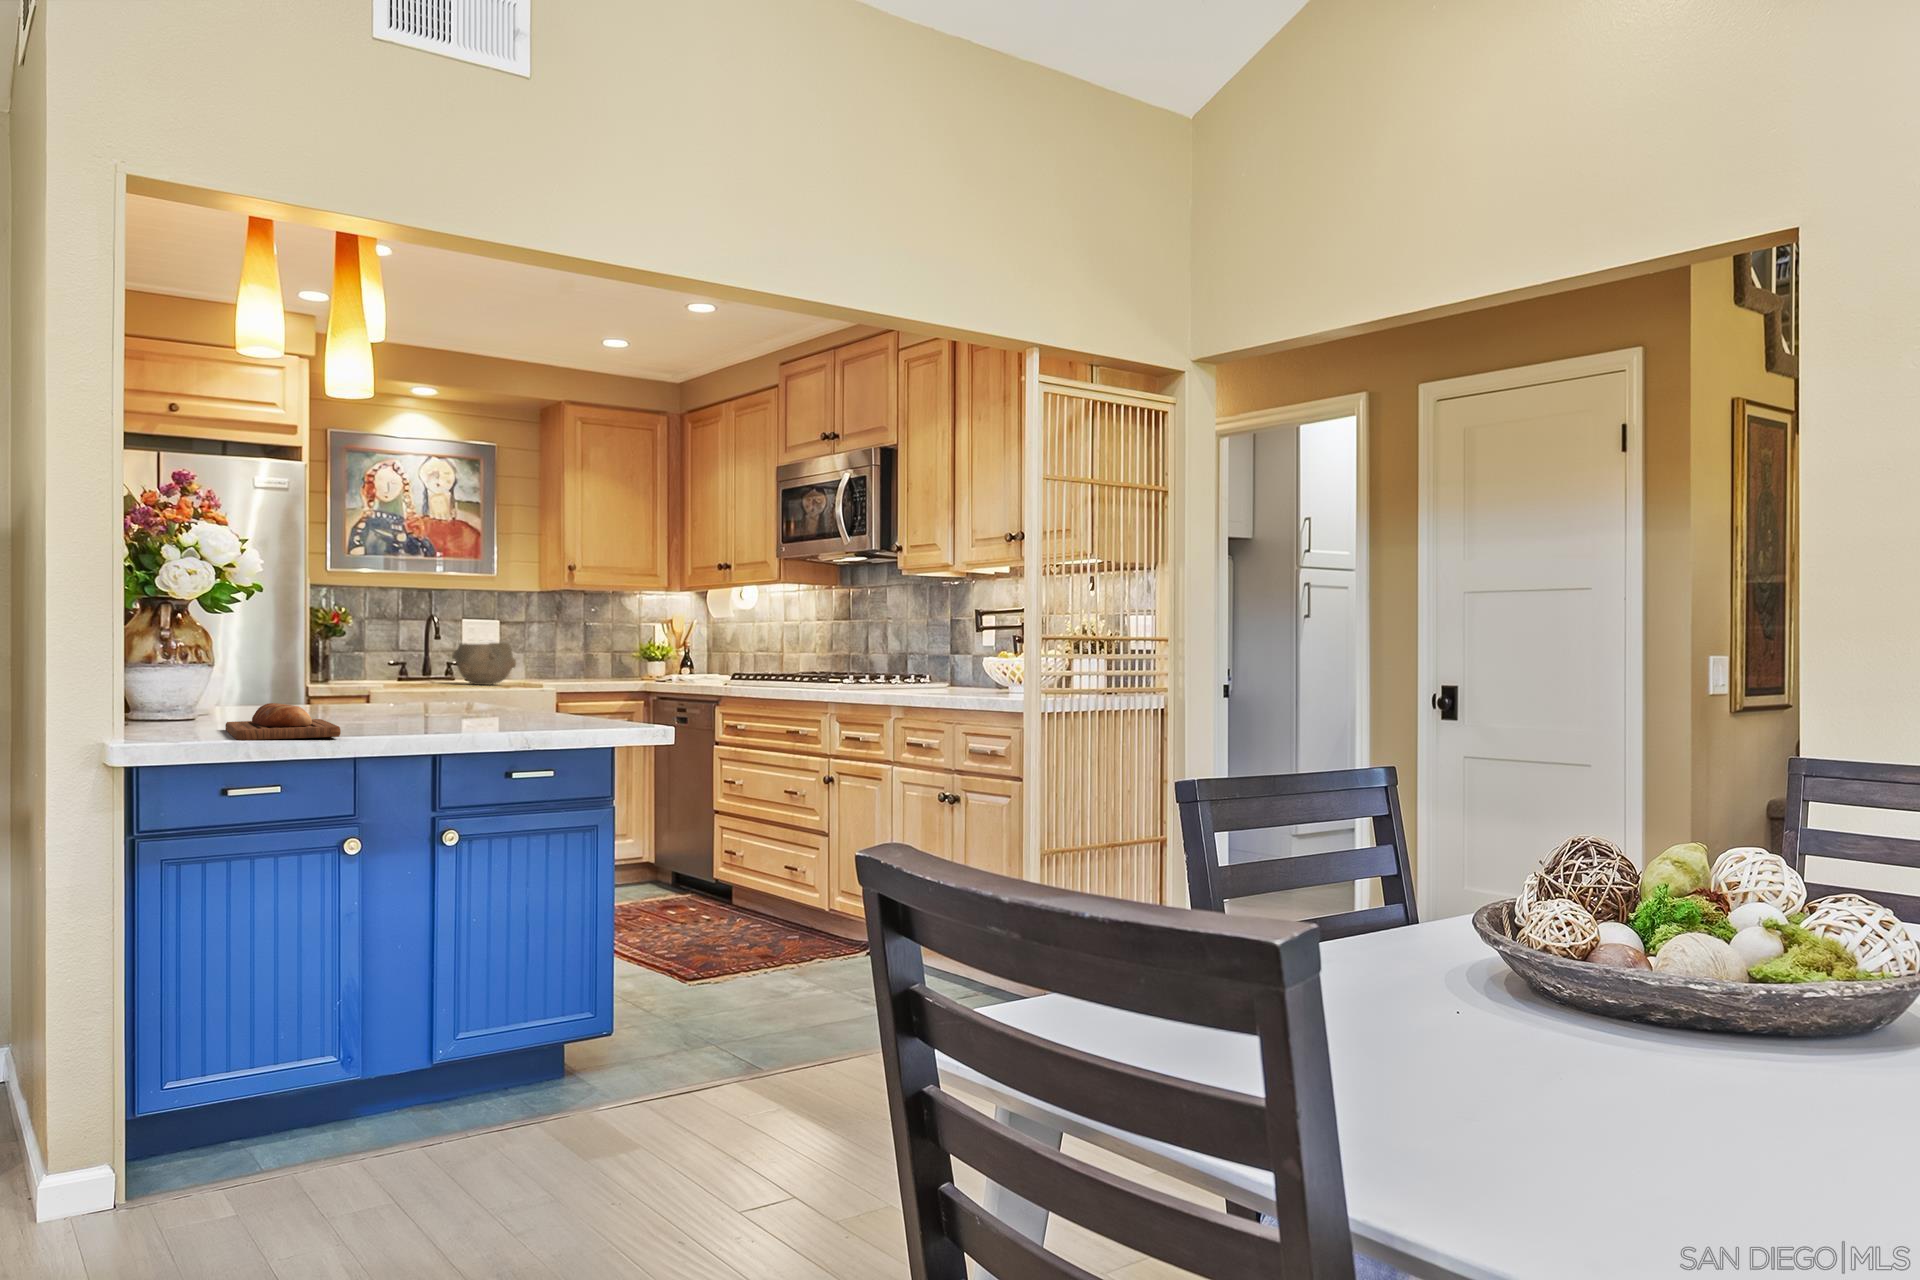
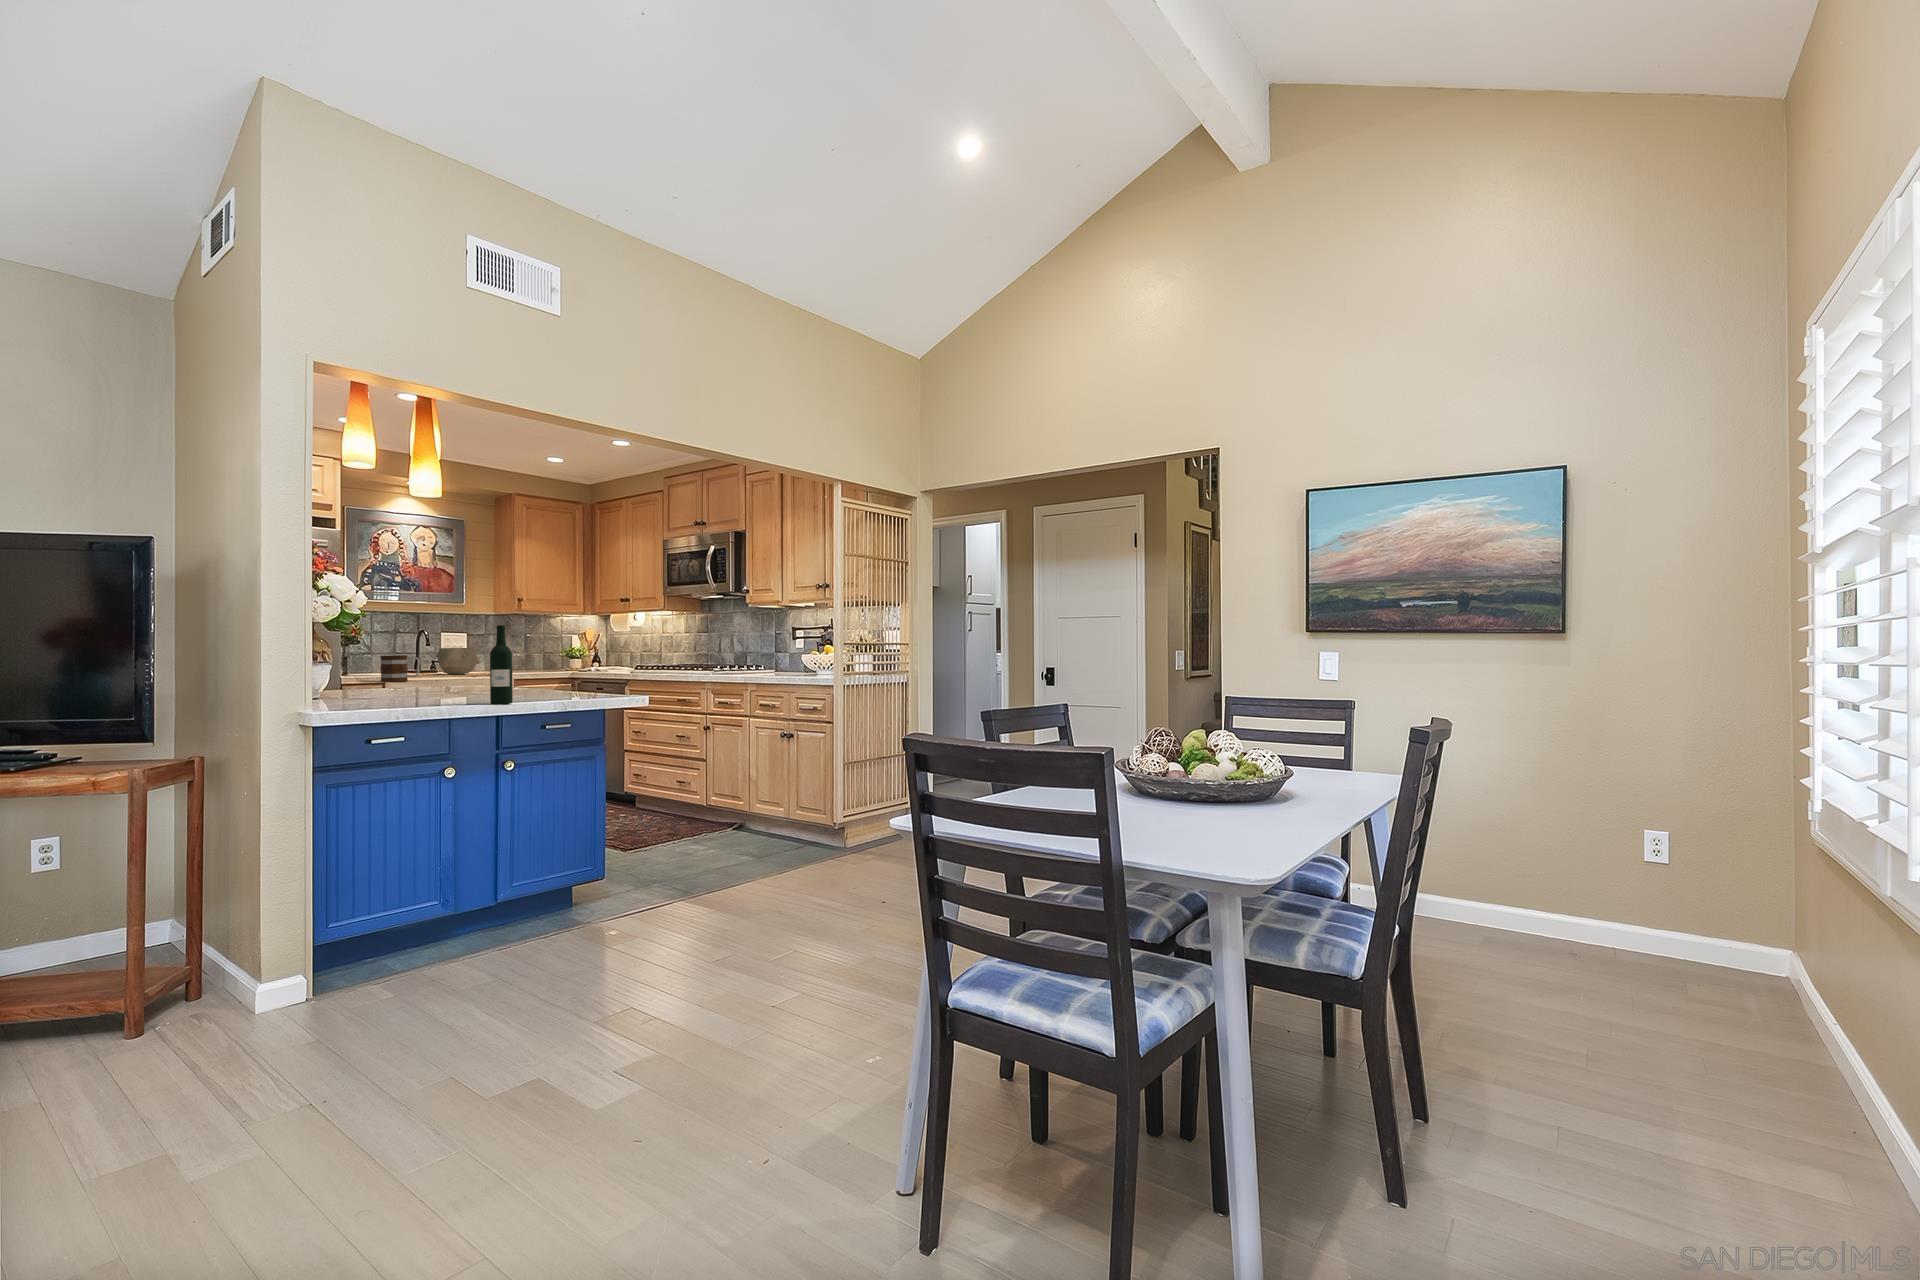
wine bottle: none [417,604,452,735] -> present [490,625,513,704]
mug: none [346,654,402,695] -> present [380,655,420,682]
bread loaf: present [225,703,341,740] -> none [362,687,451,709]

